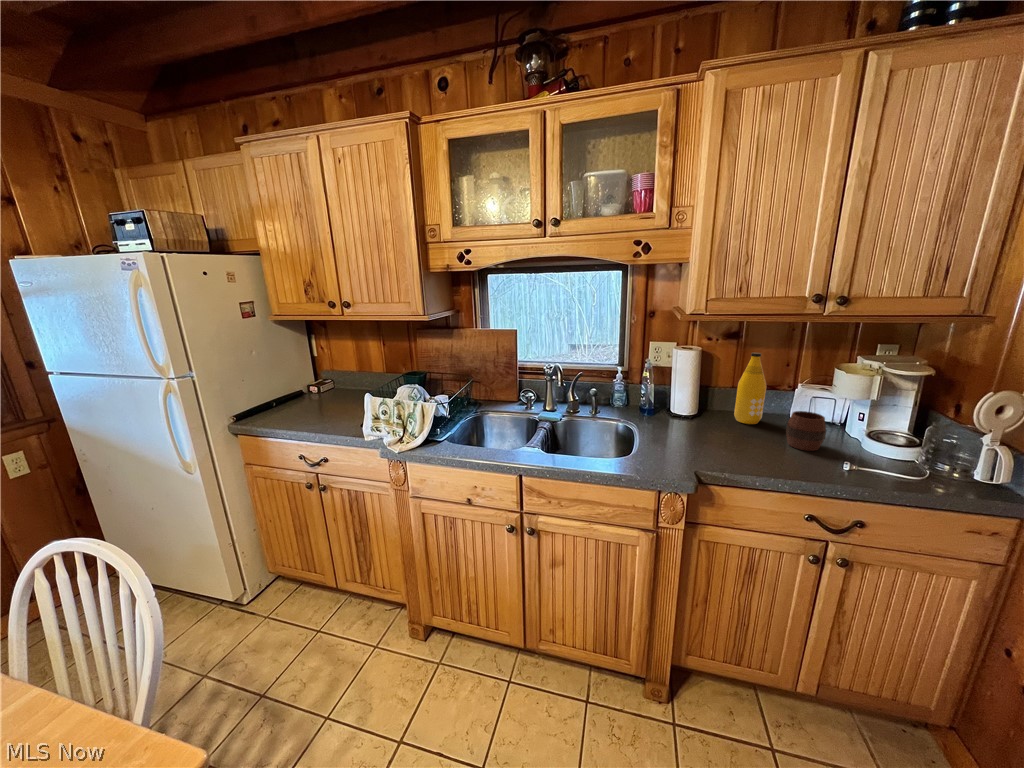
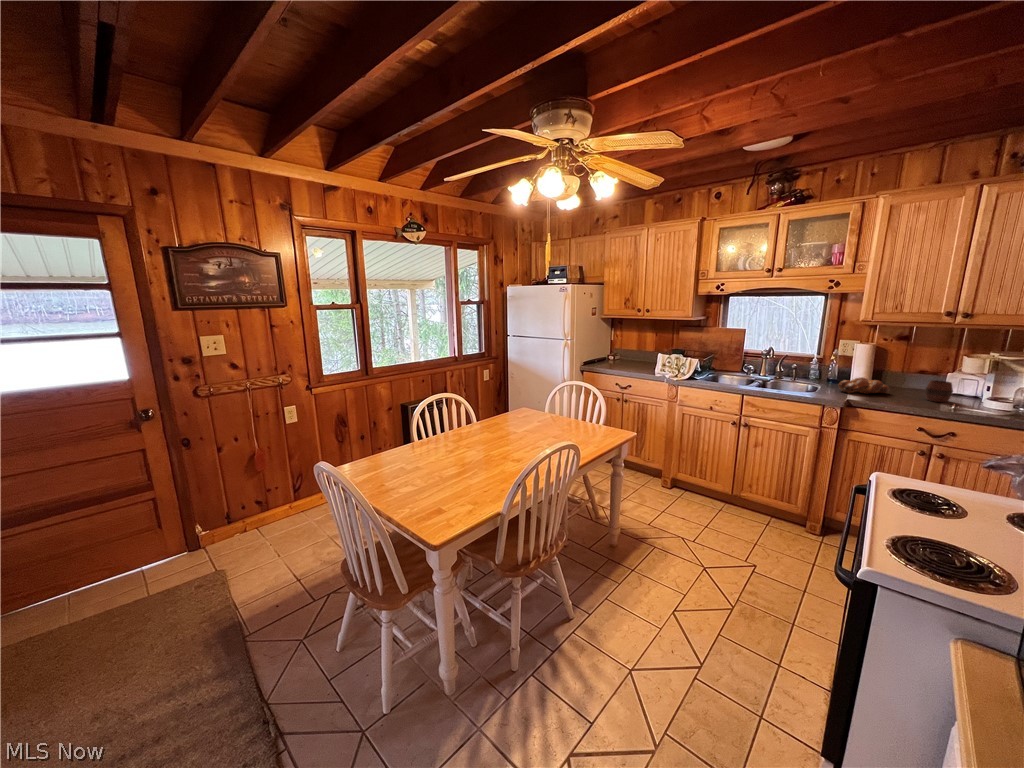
bottle: present [734,352,767,424] -> none [900,347,925,392]
bread loaf: none [664,411,733,445] -> present [838,377,889,393]

